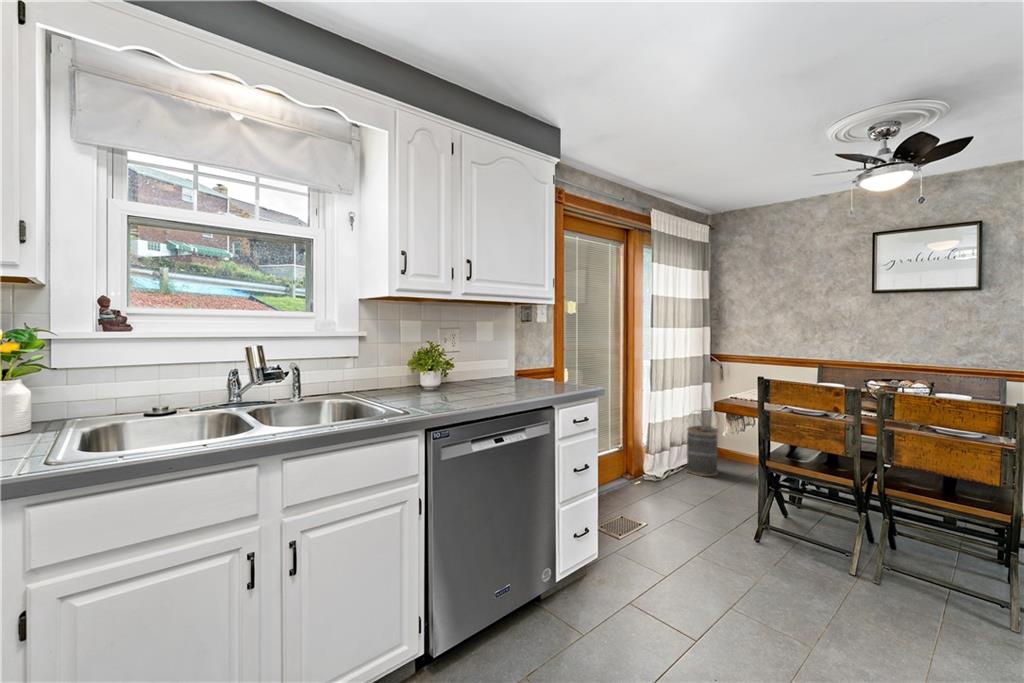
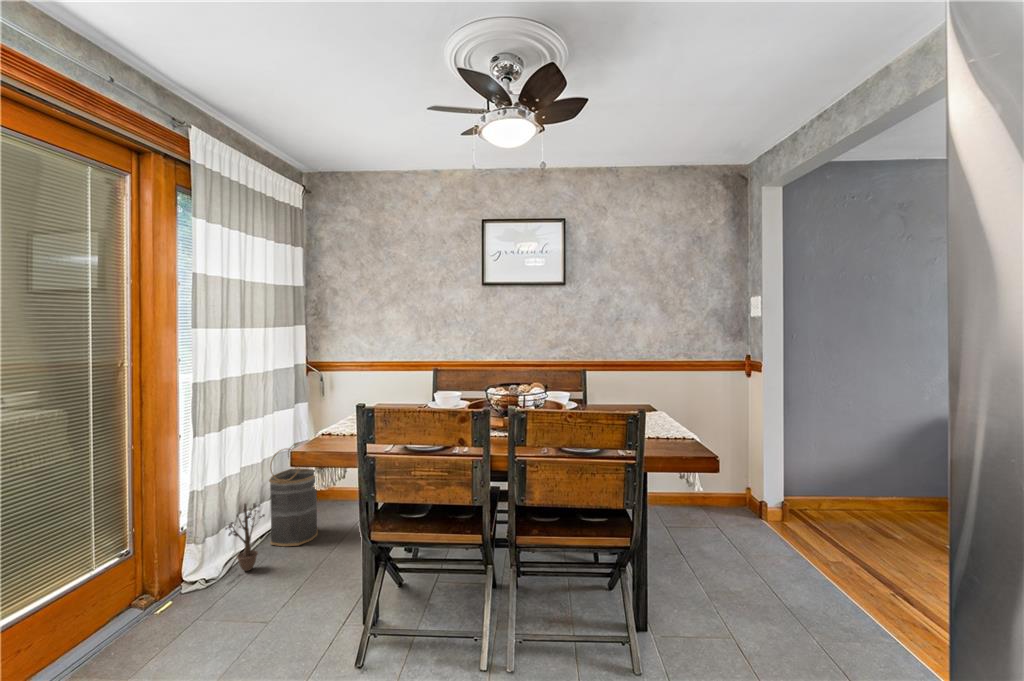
decorative plant: none [661,439,686,482] -> present [223,503,265,580]

